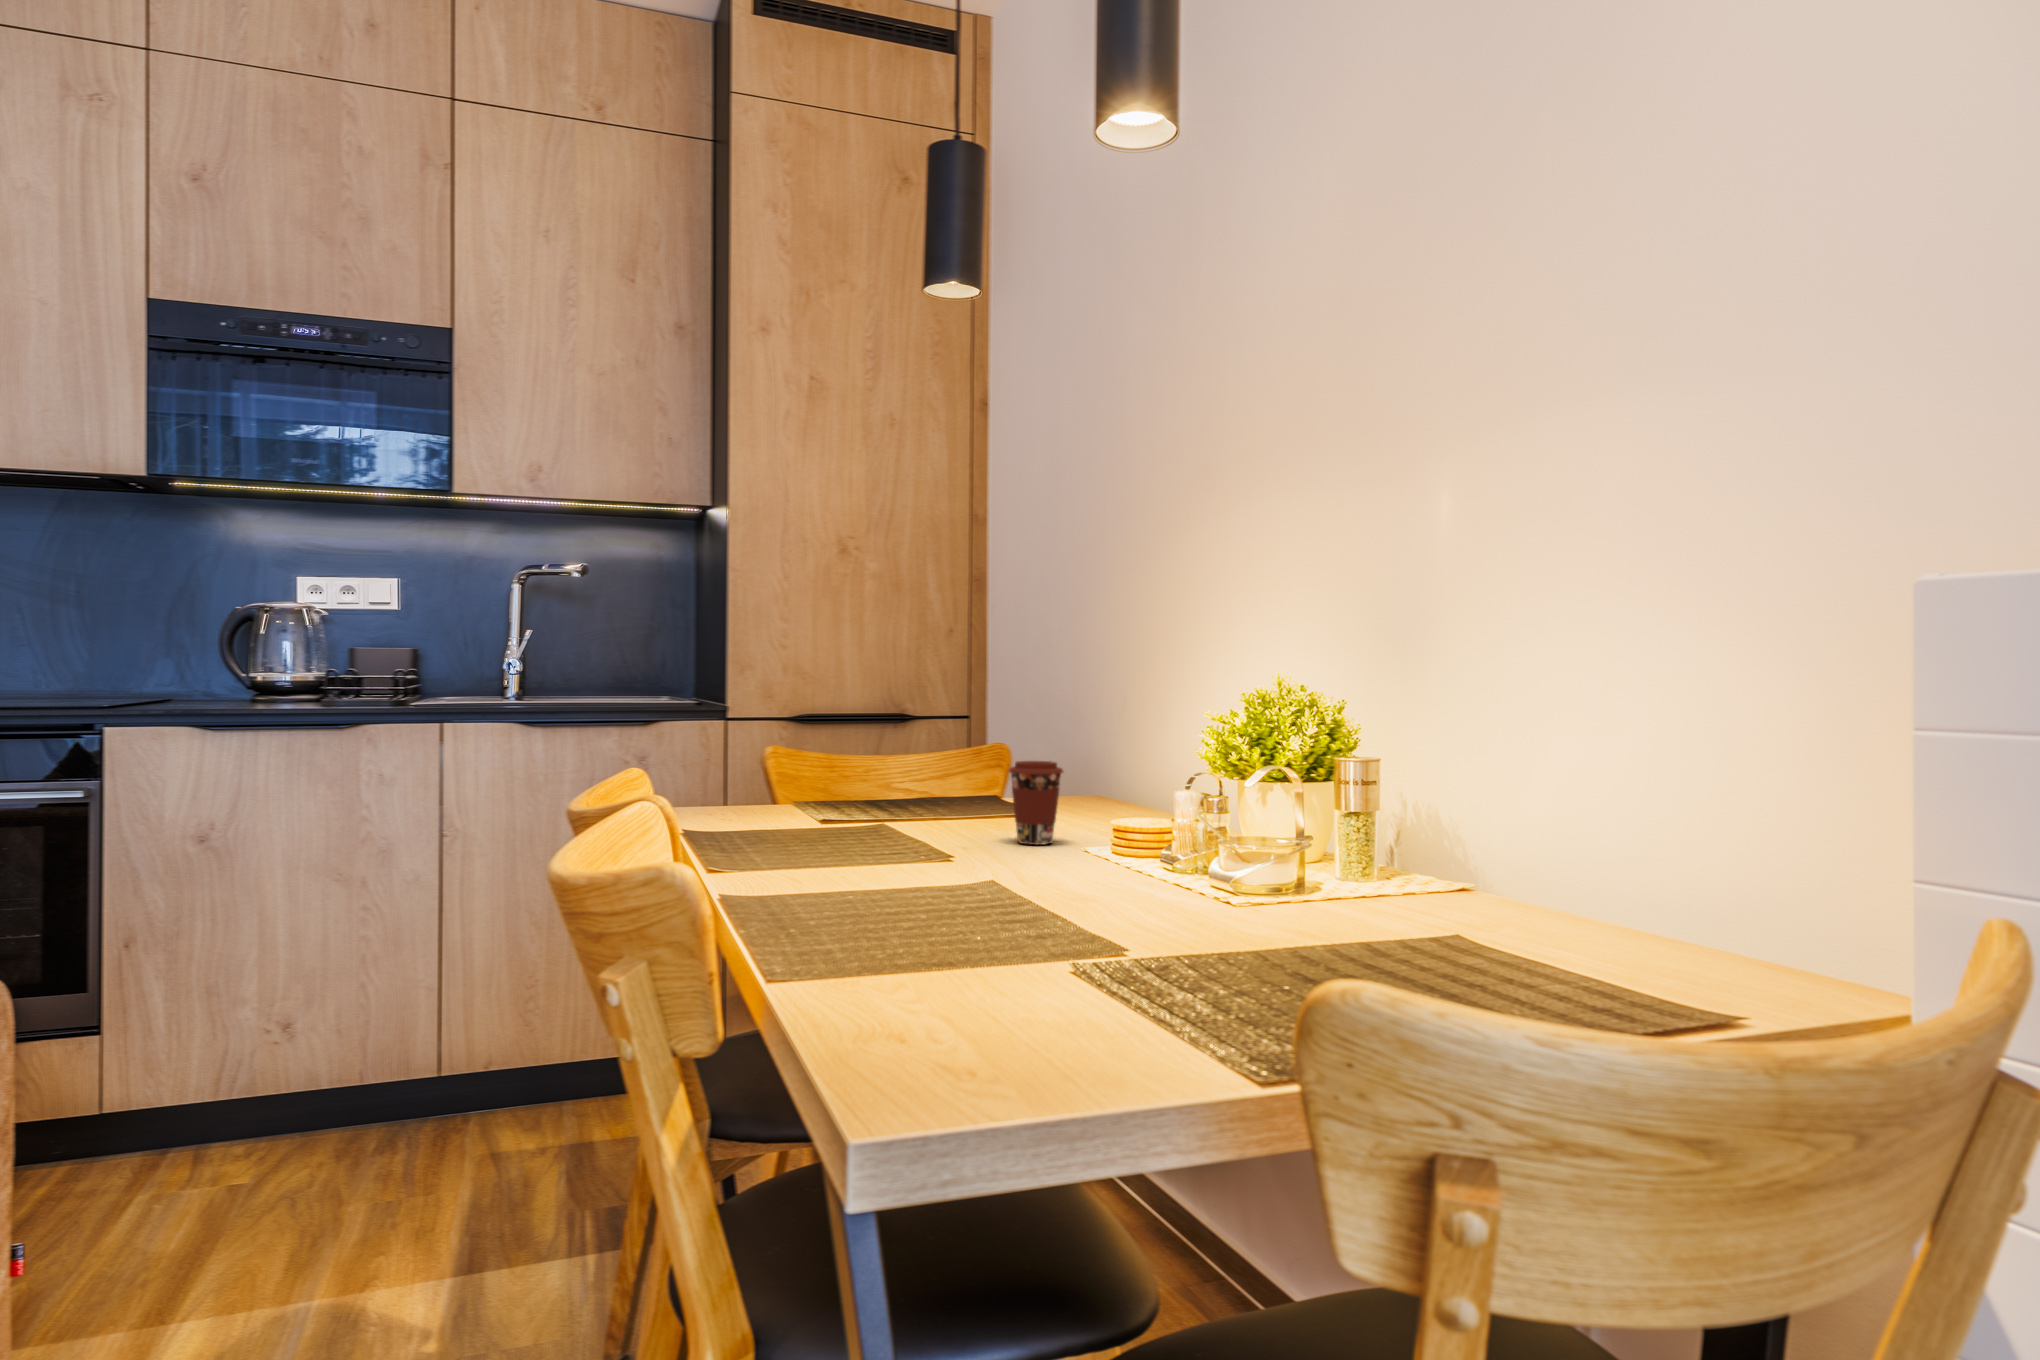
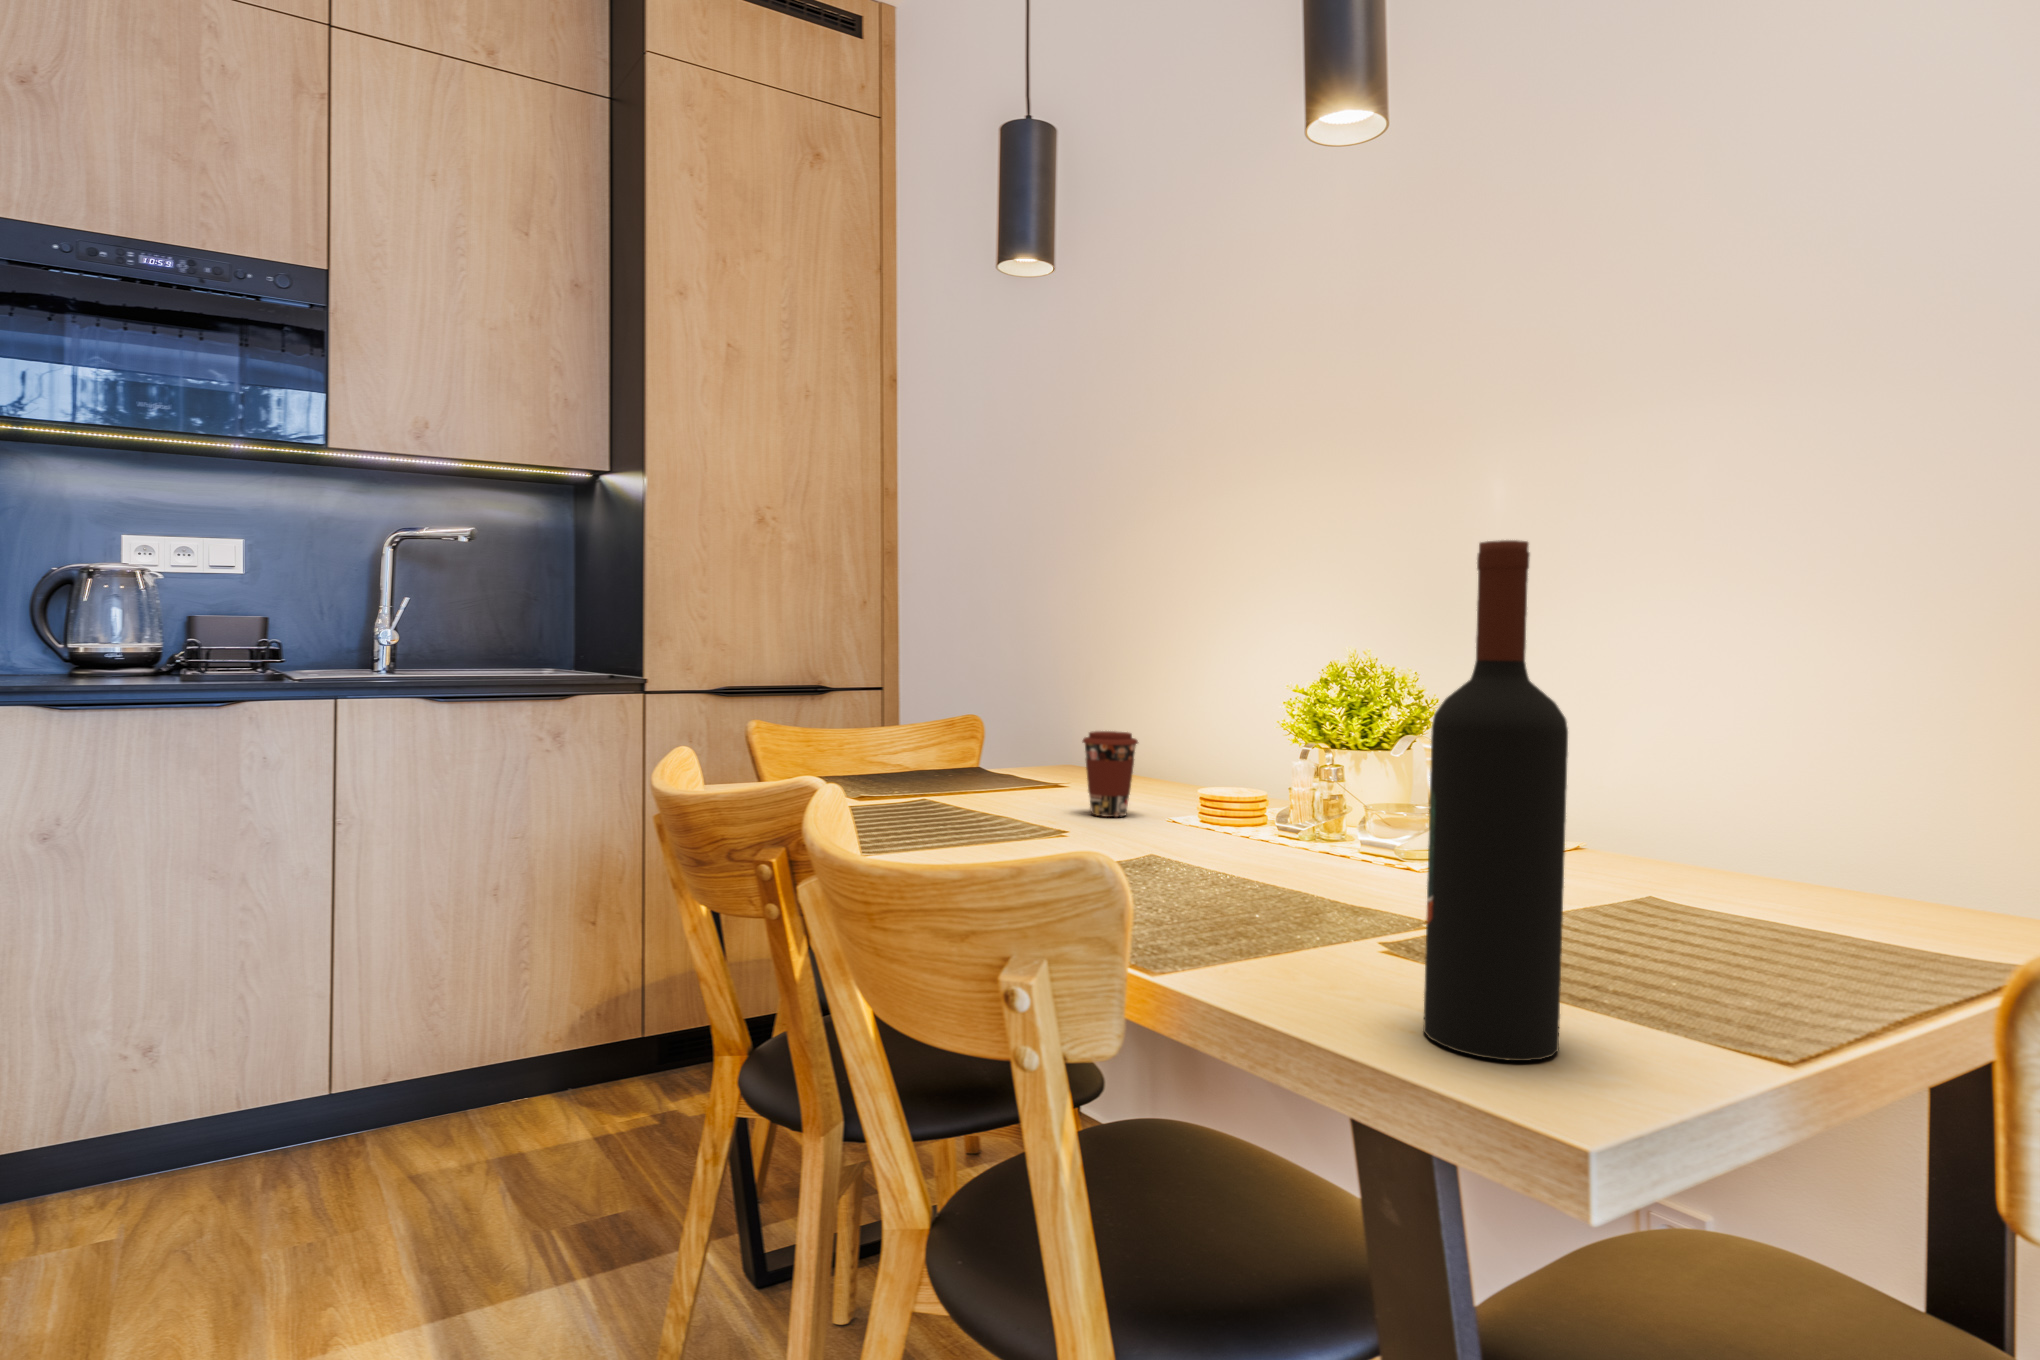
wine bottle: none [897,608,1004,1034] -> present [1423,540,1568,1061]

